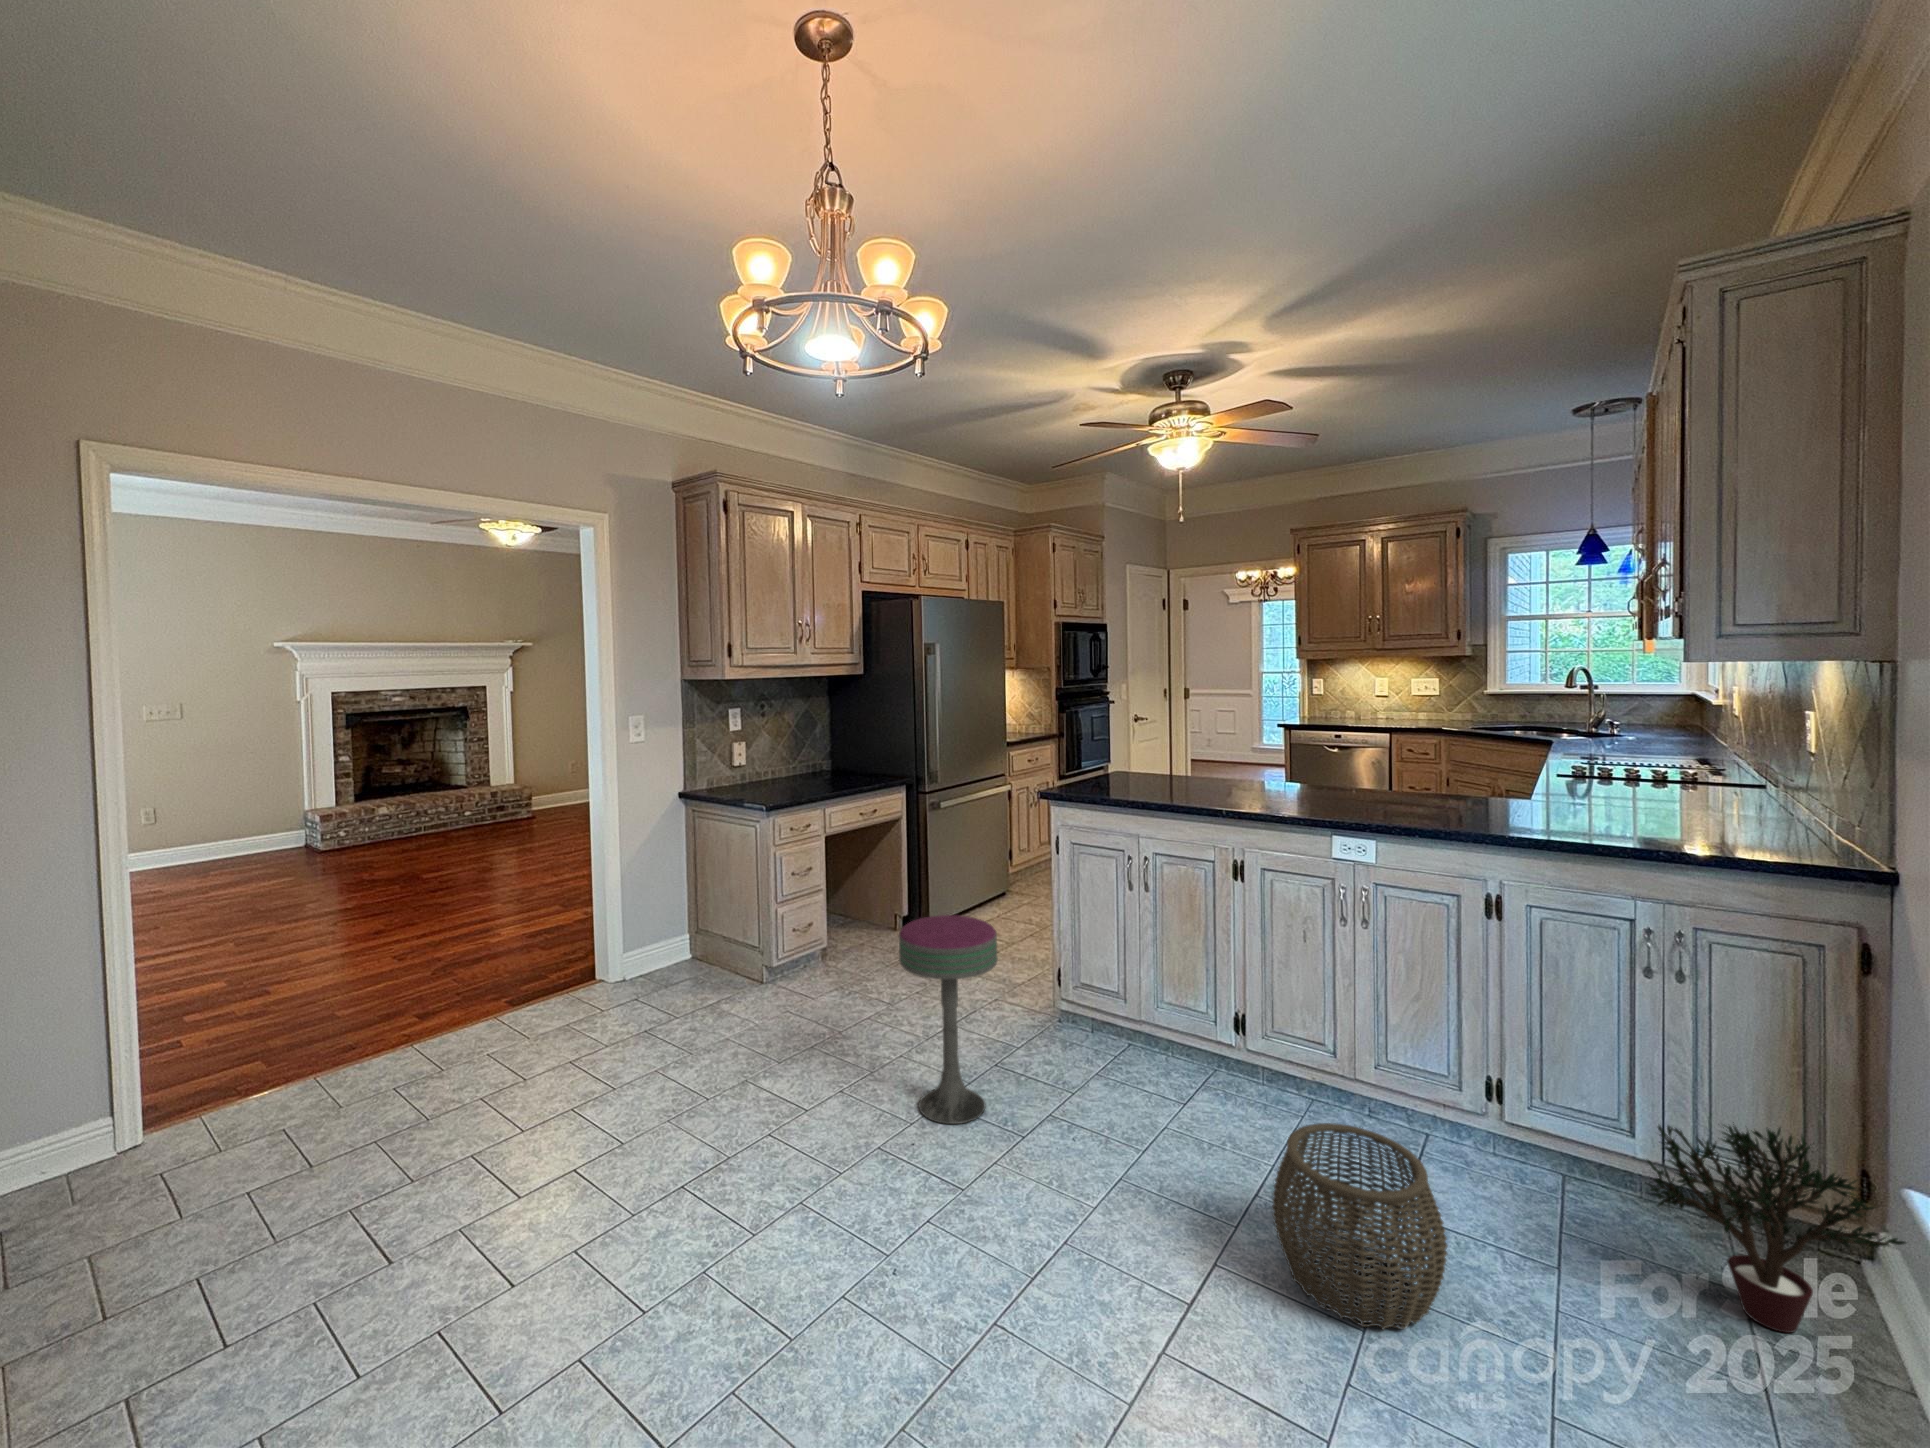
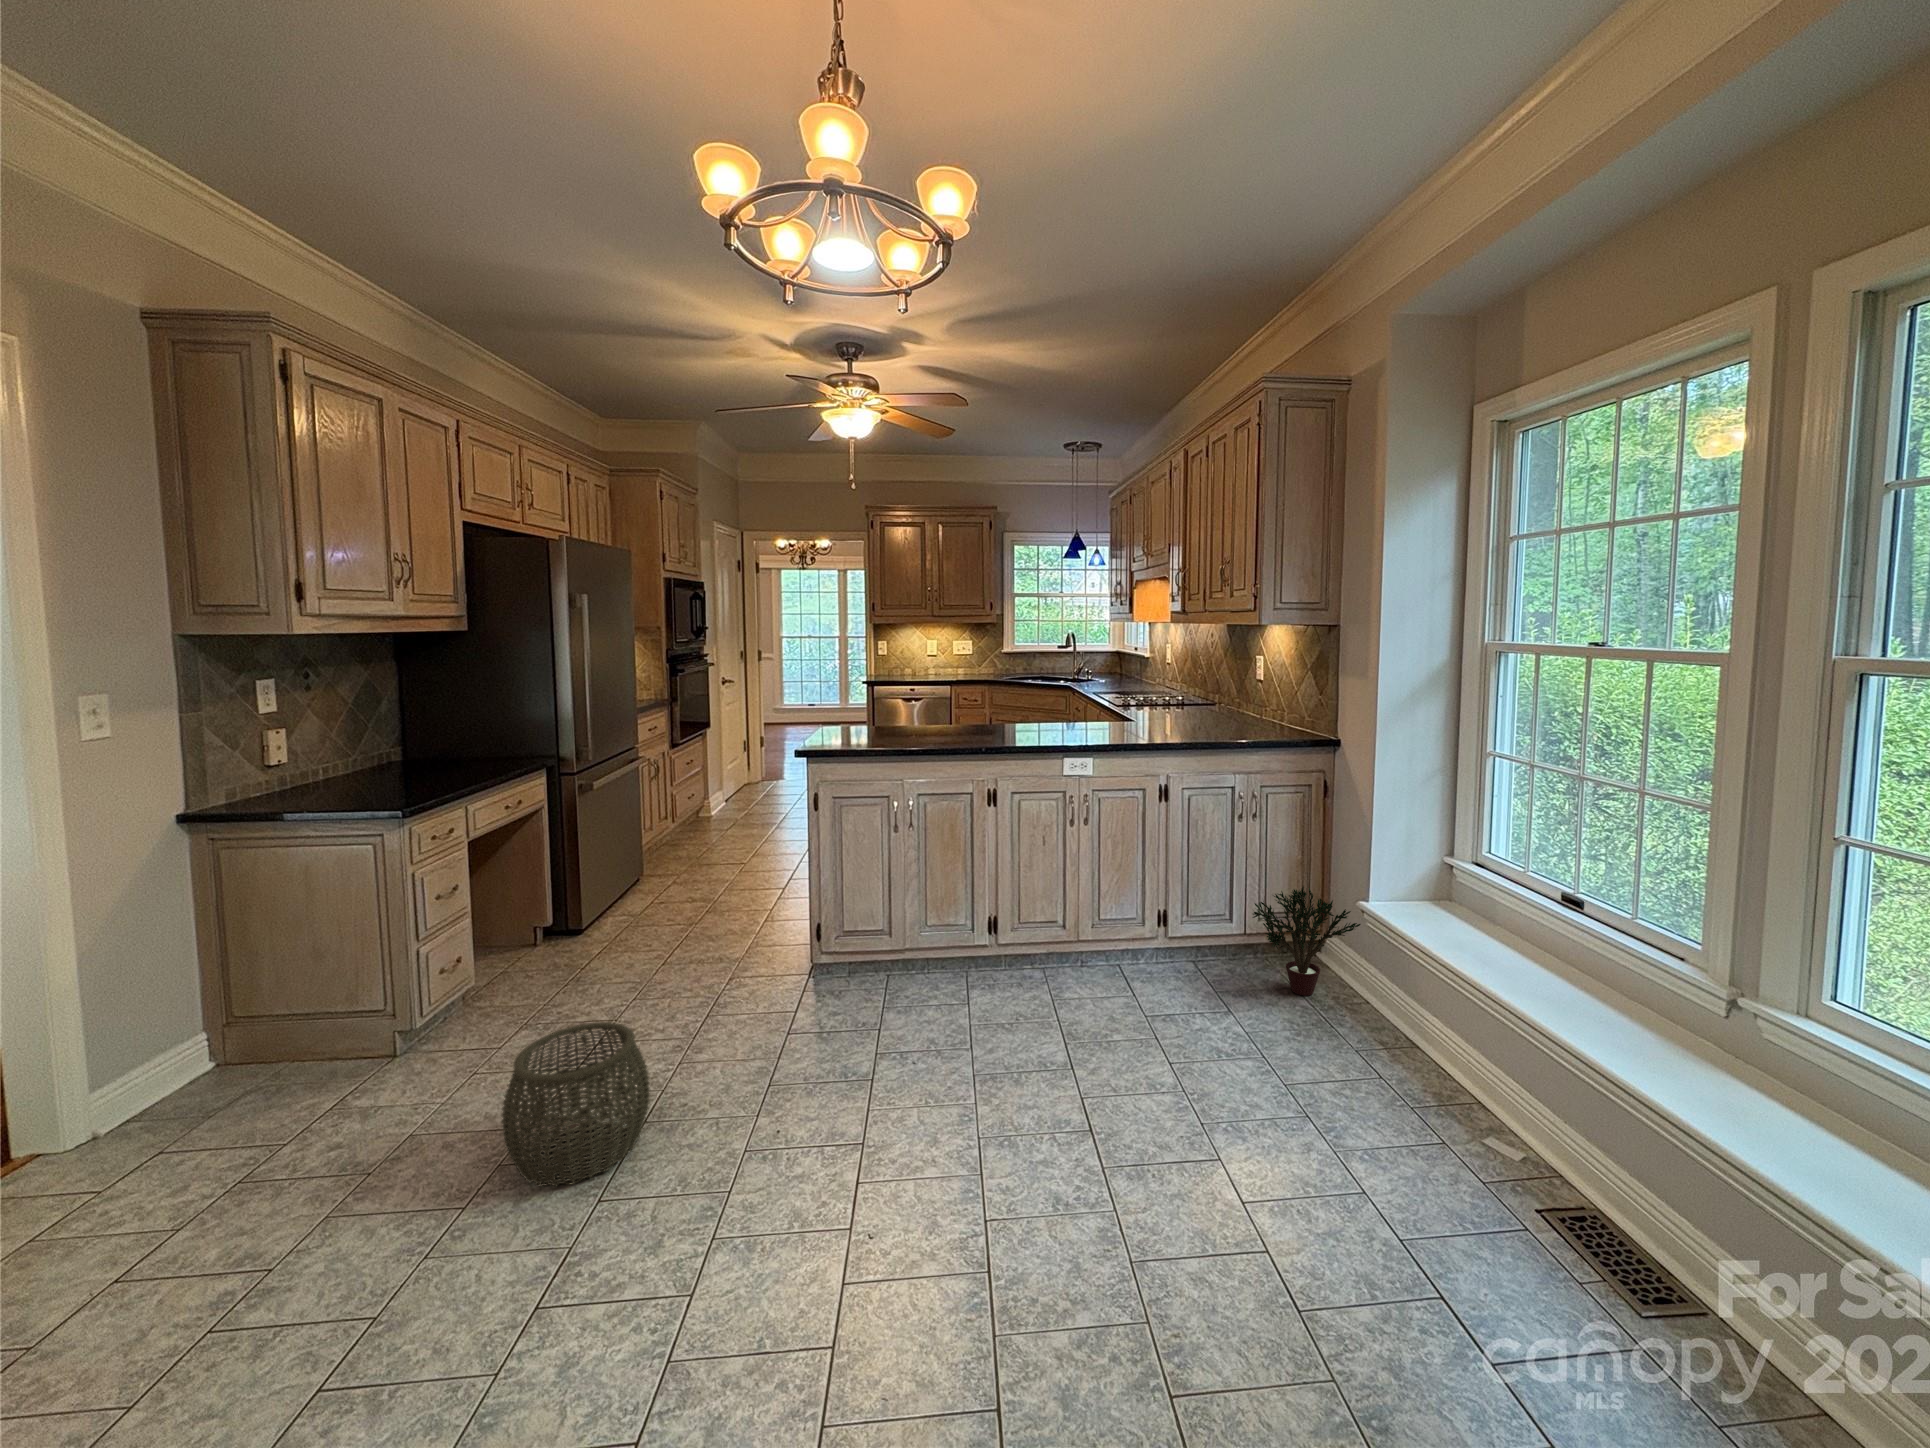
bar stool: present [899,915,998,1124] -> none [720,884,830,1102]
woven basket: present [1272,1123,1447,1330] -> present [501,1022,650,1187]

